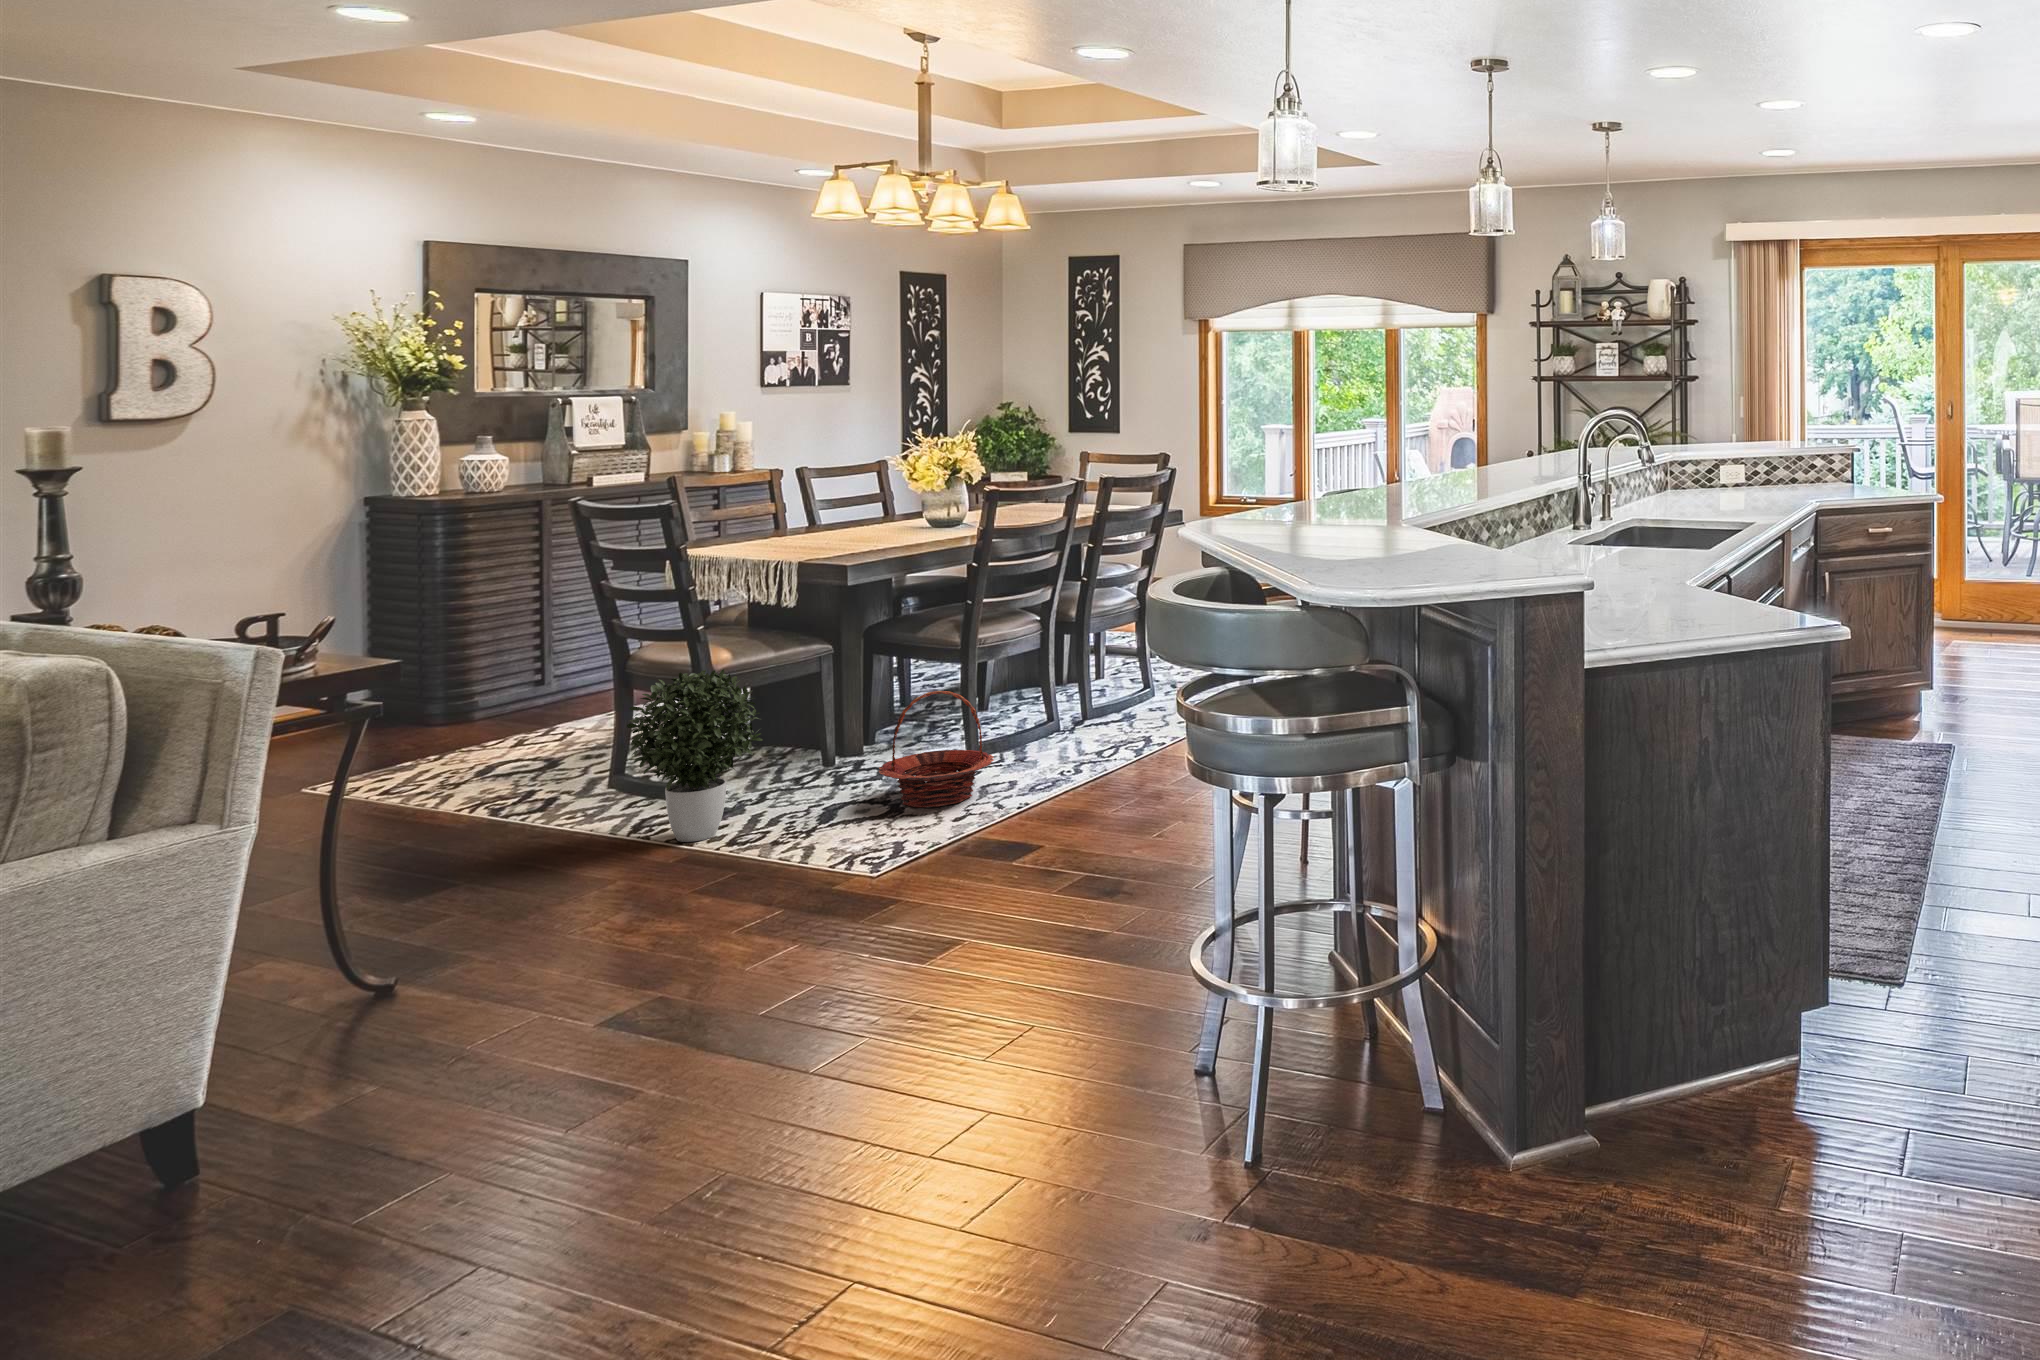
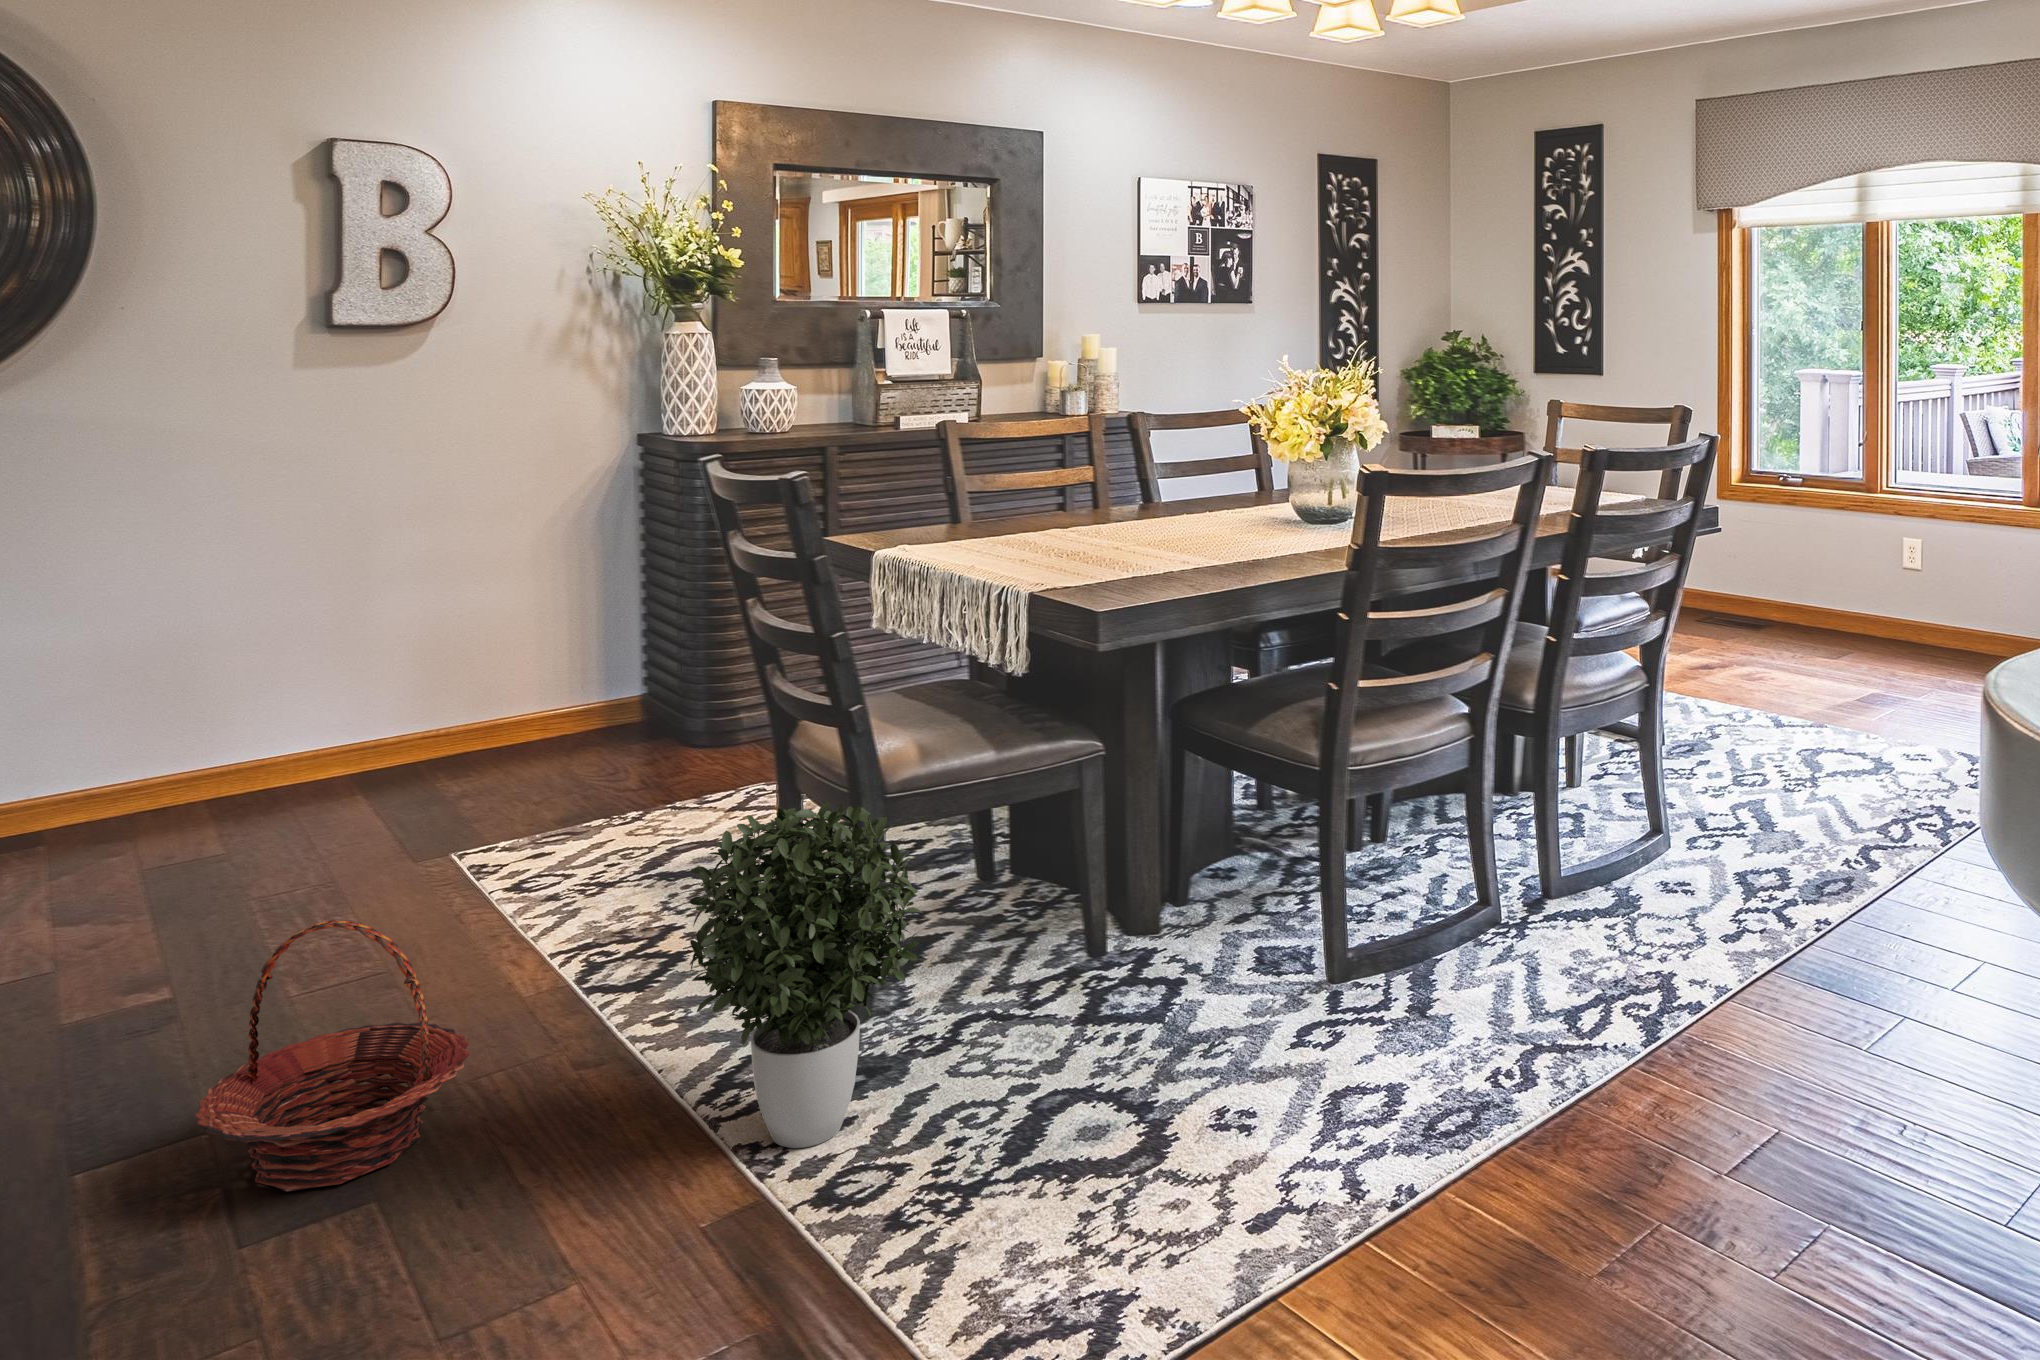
basket: present [879,691,994,807] -> present [195,920,470,1191]

